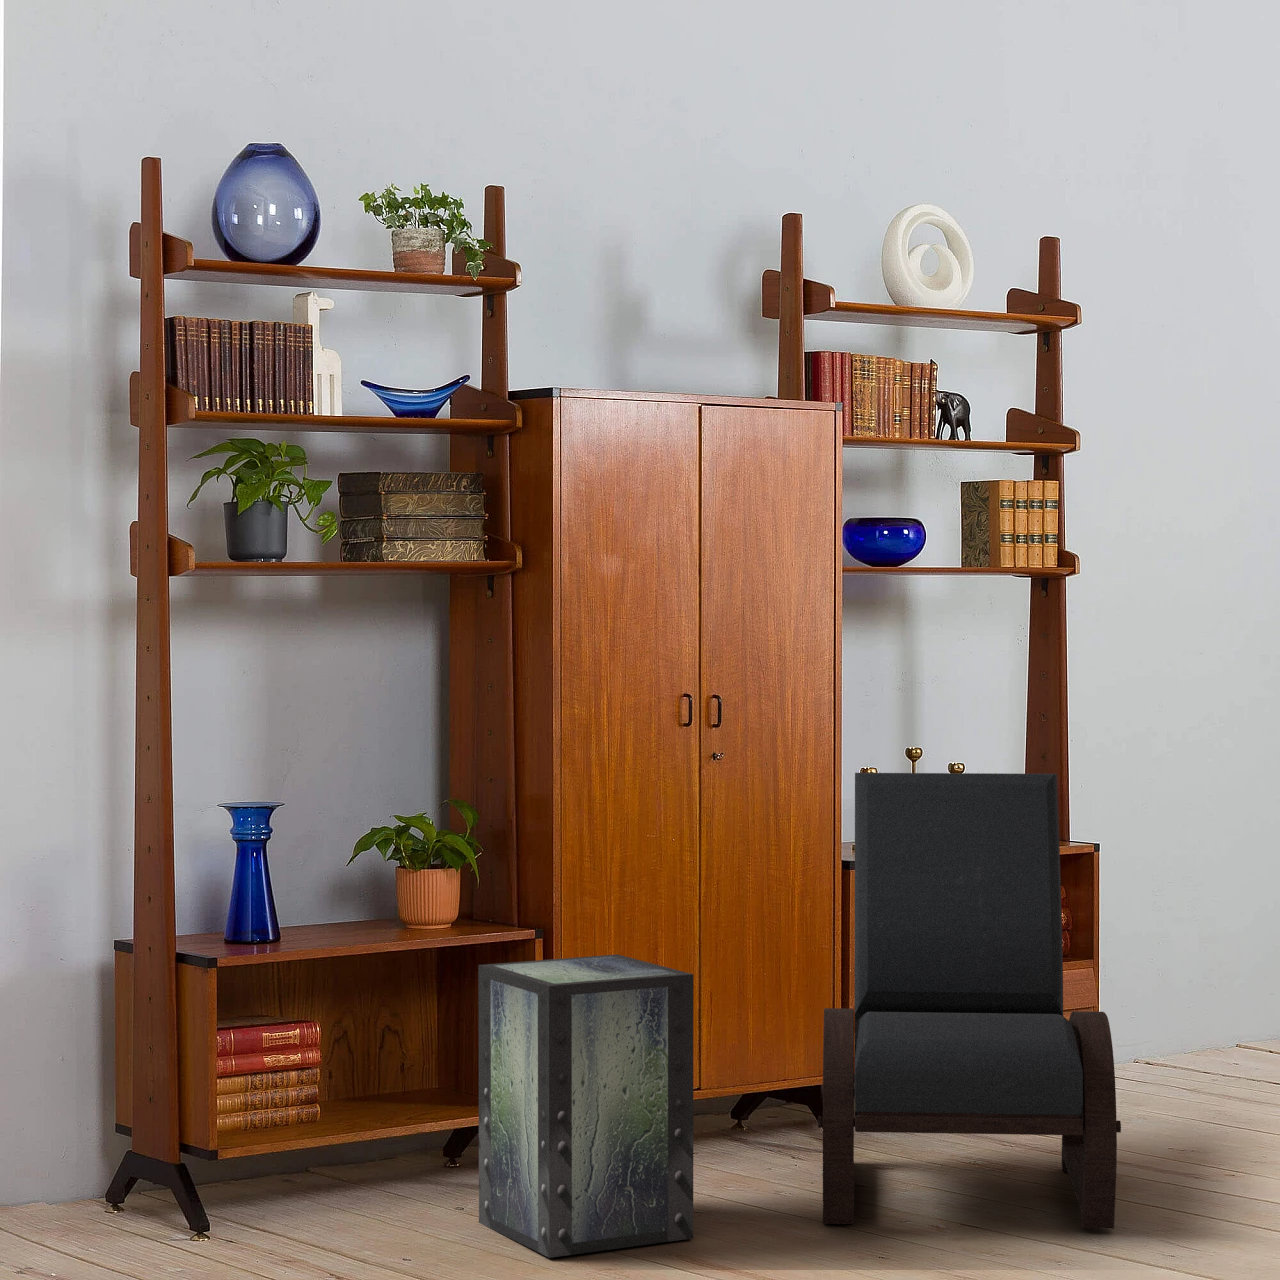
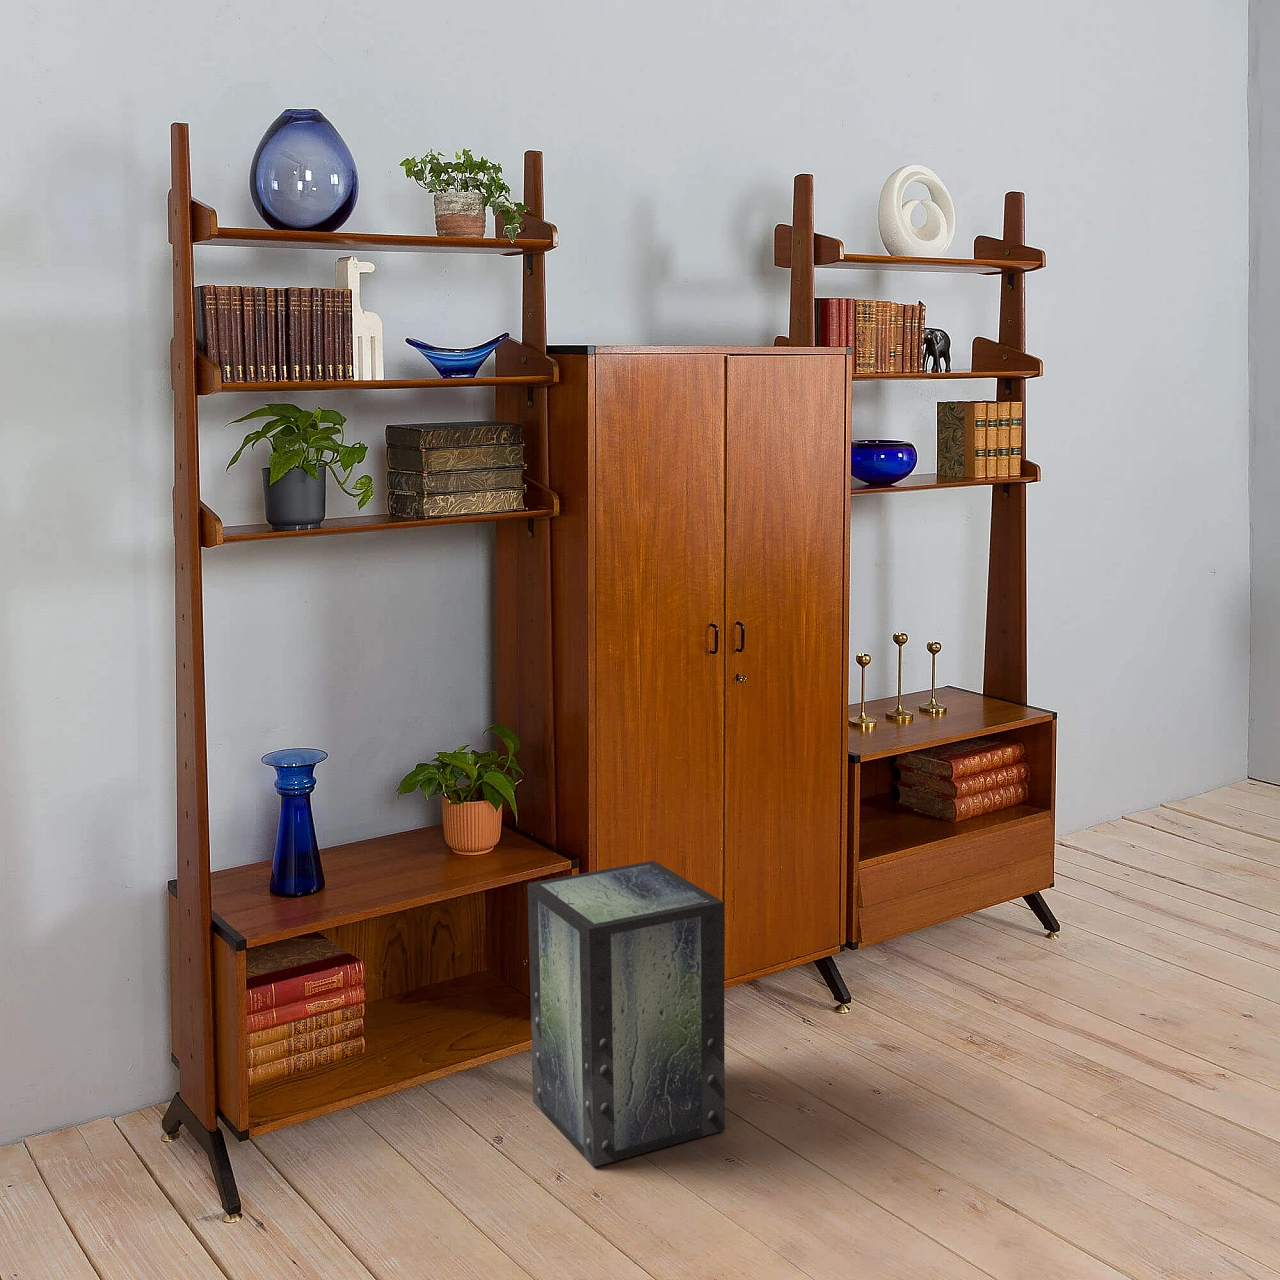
lounge chair: present [818,773,1121,1229] -> none [831,674,1115,1113]

